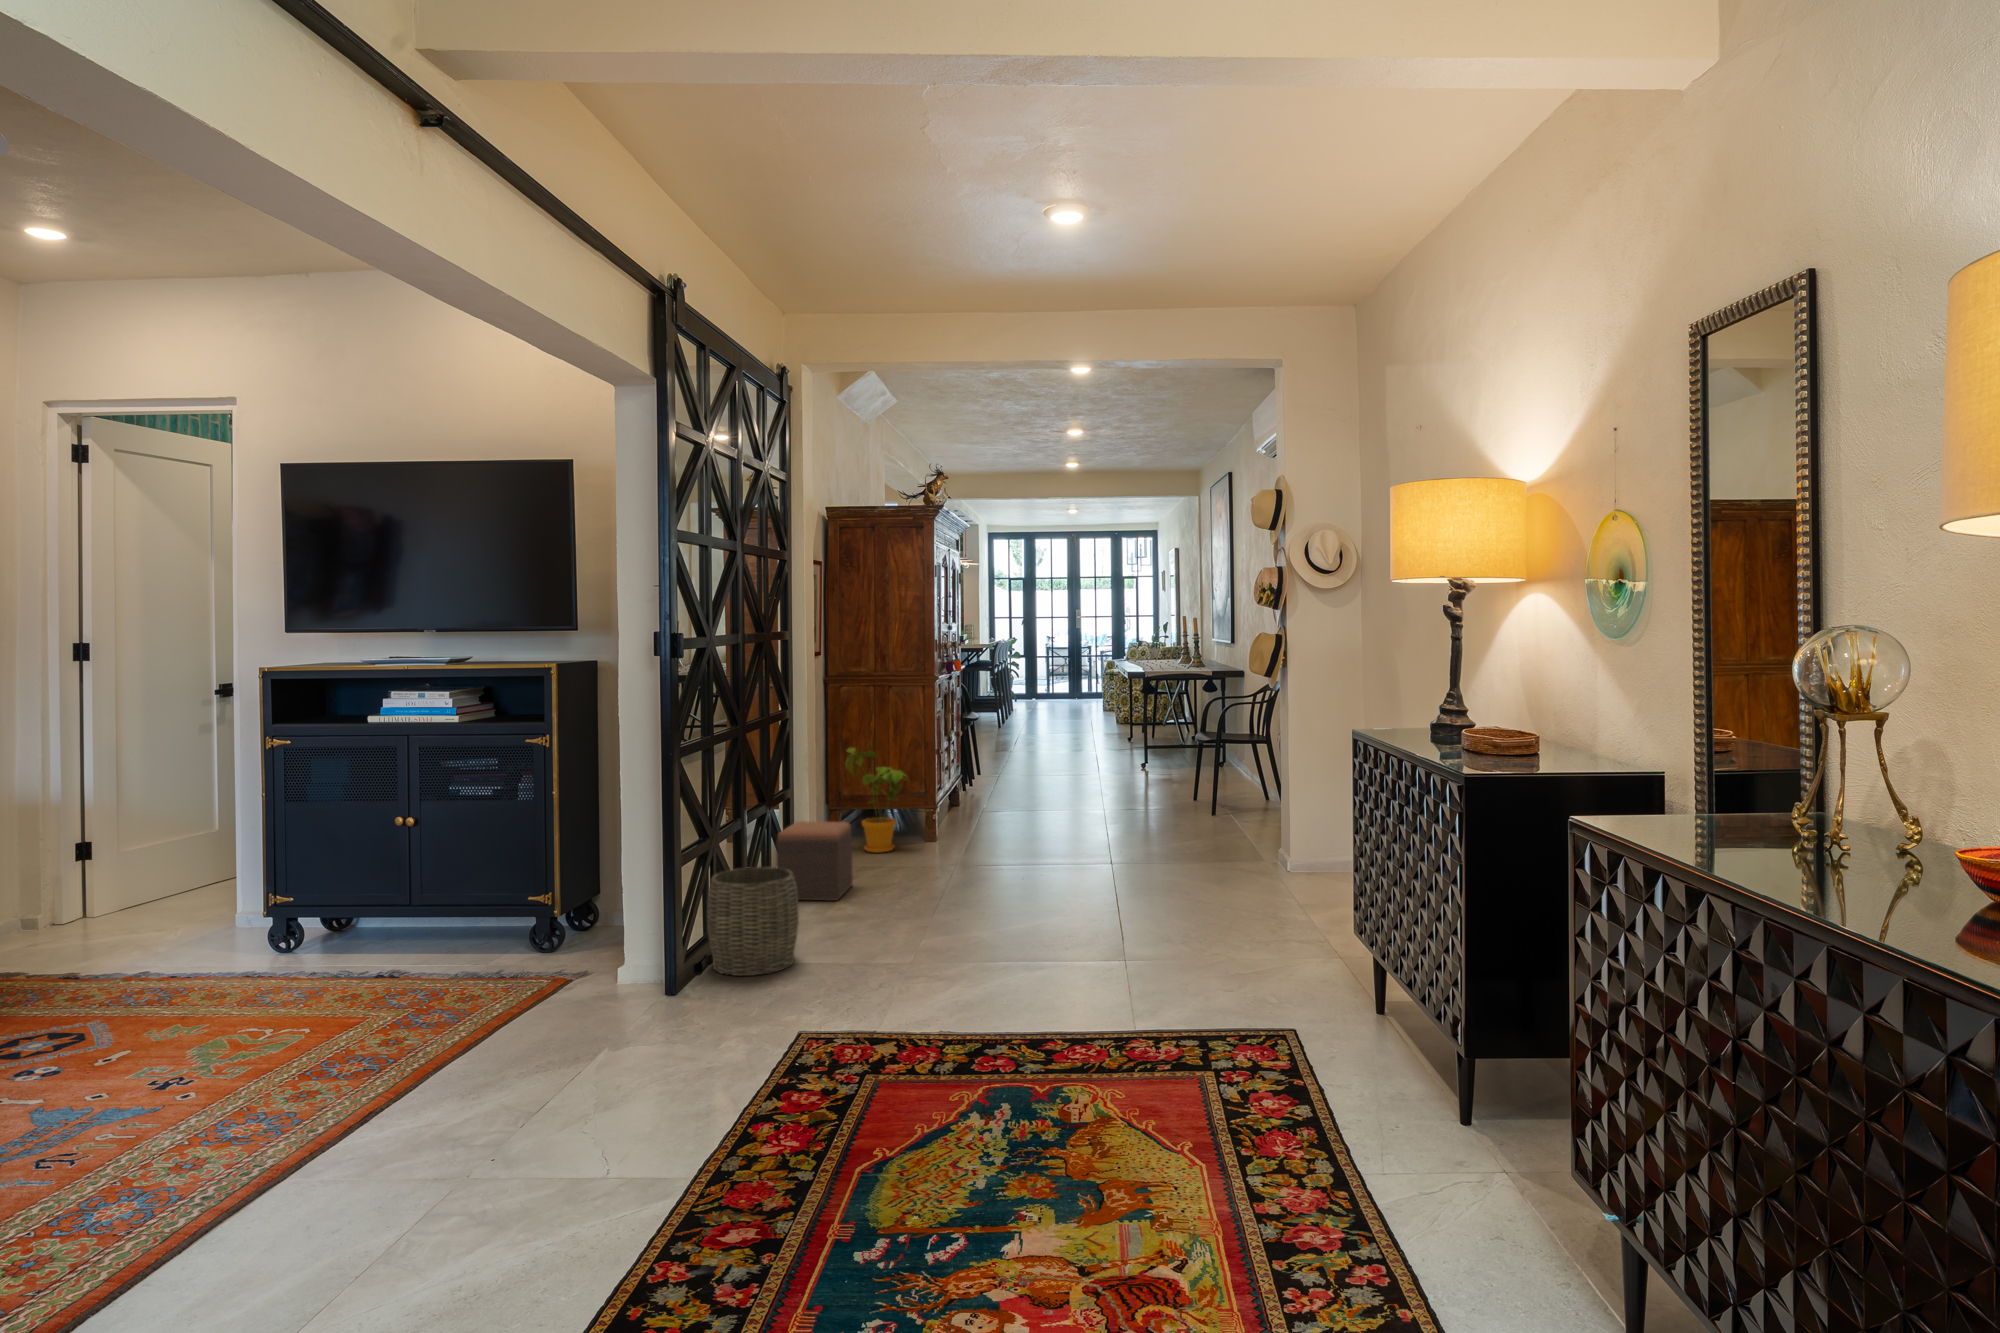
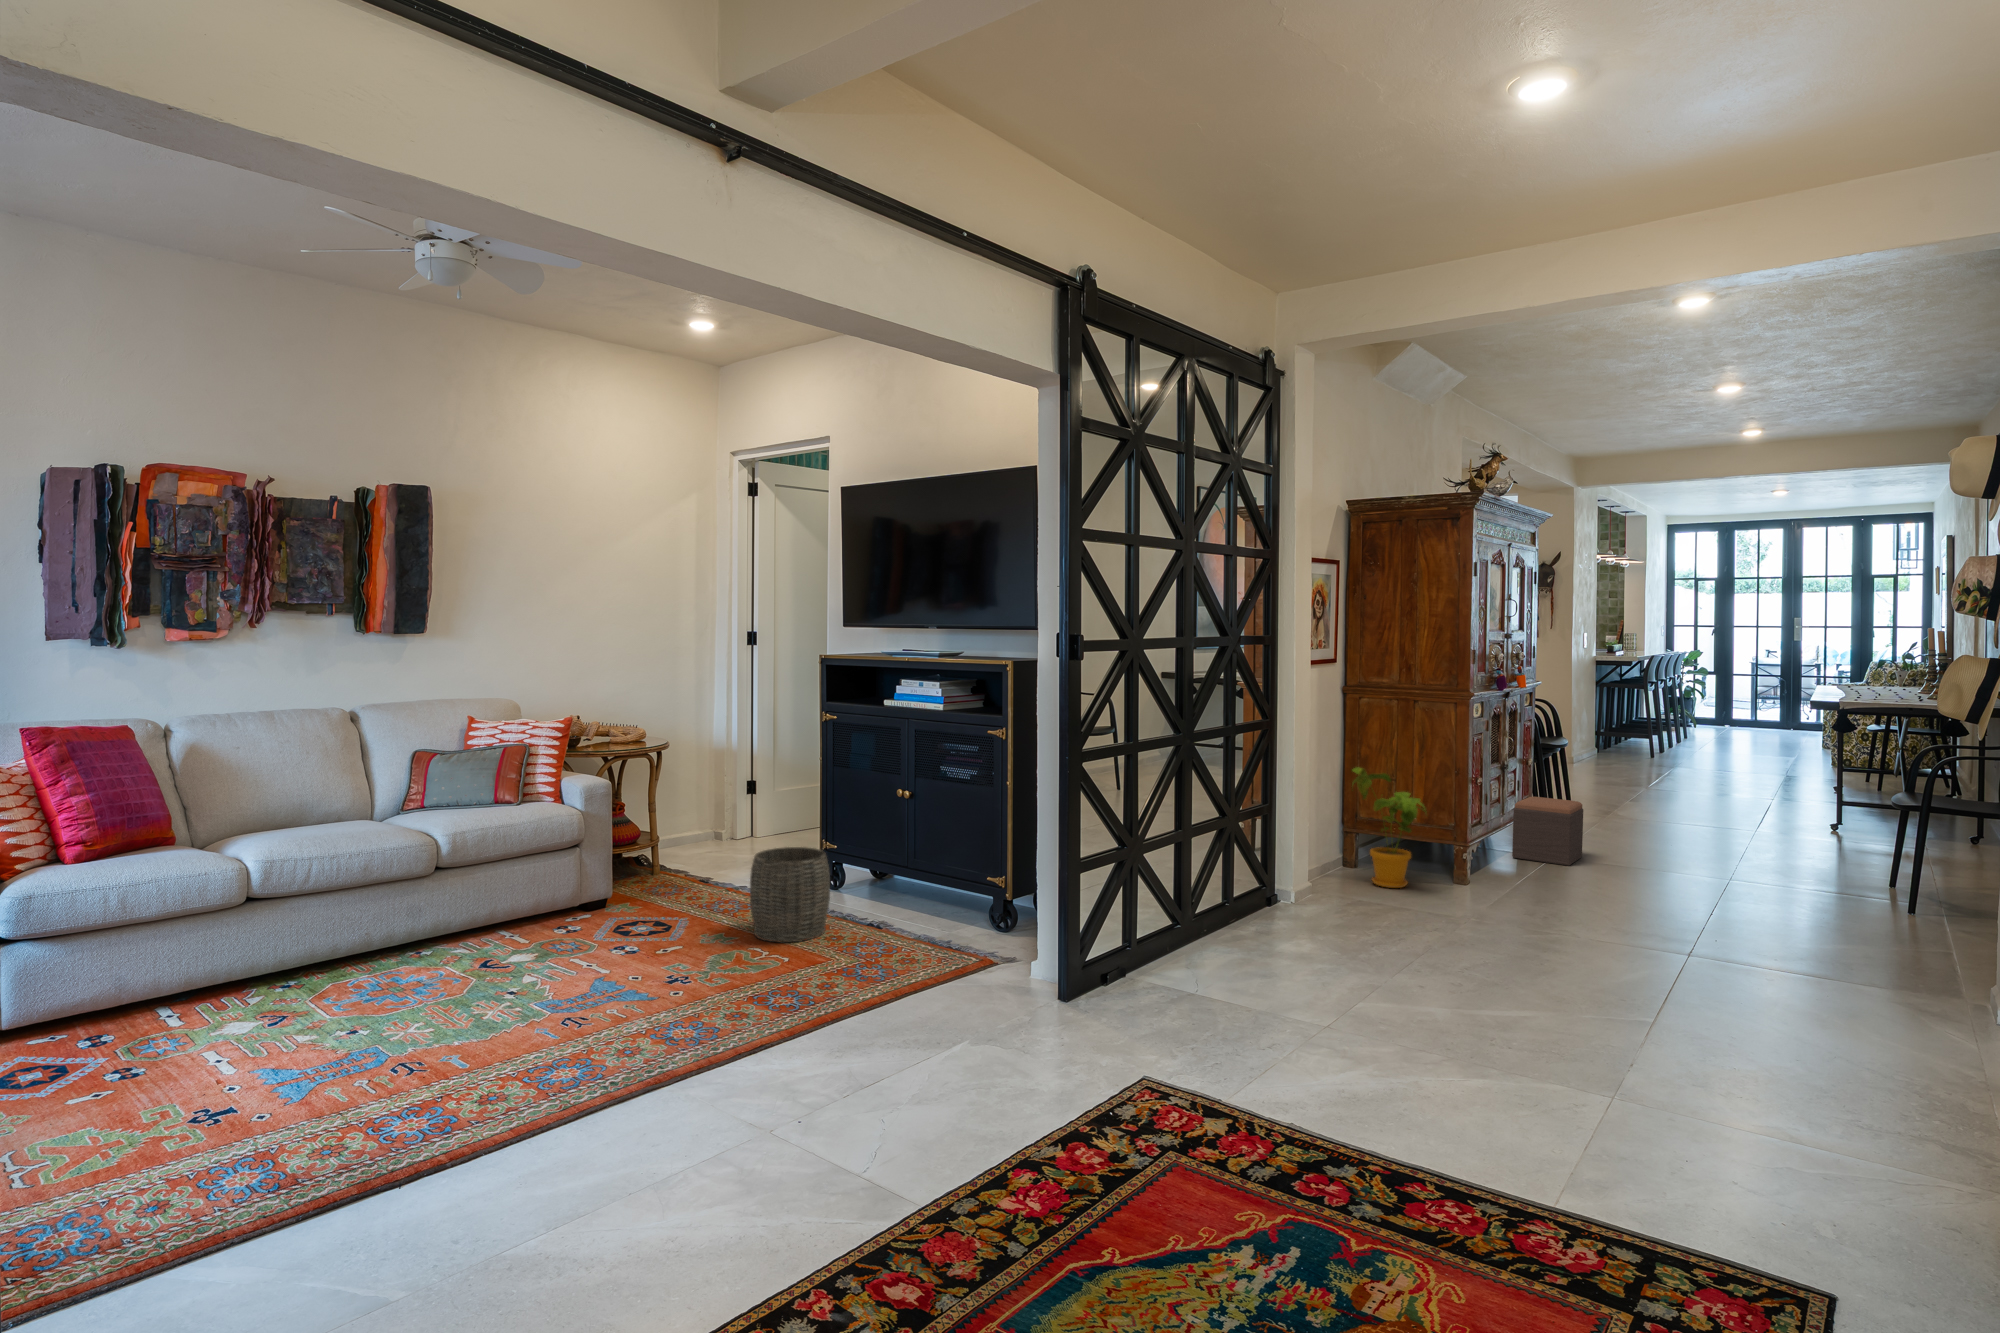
footstool: present [776,821,853,901] -> present [1512,797,1583,866]
woven basket: present [707,867,799,976] -> present [750,847,830,943]

